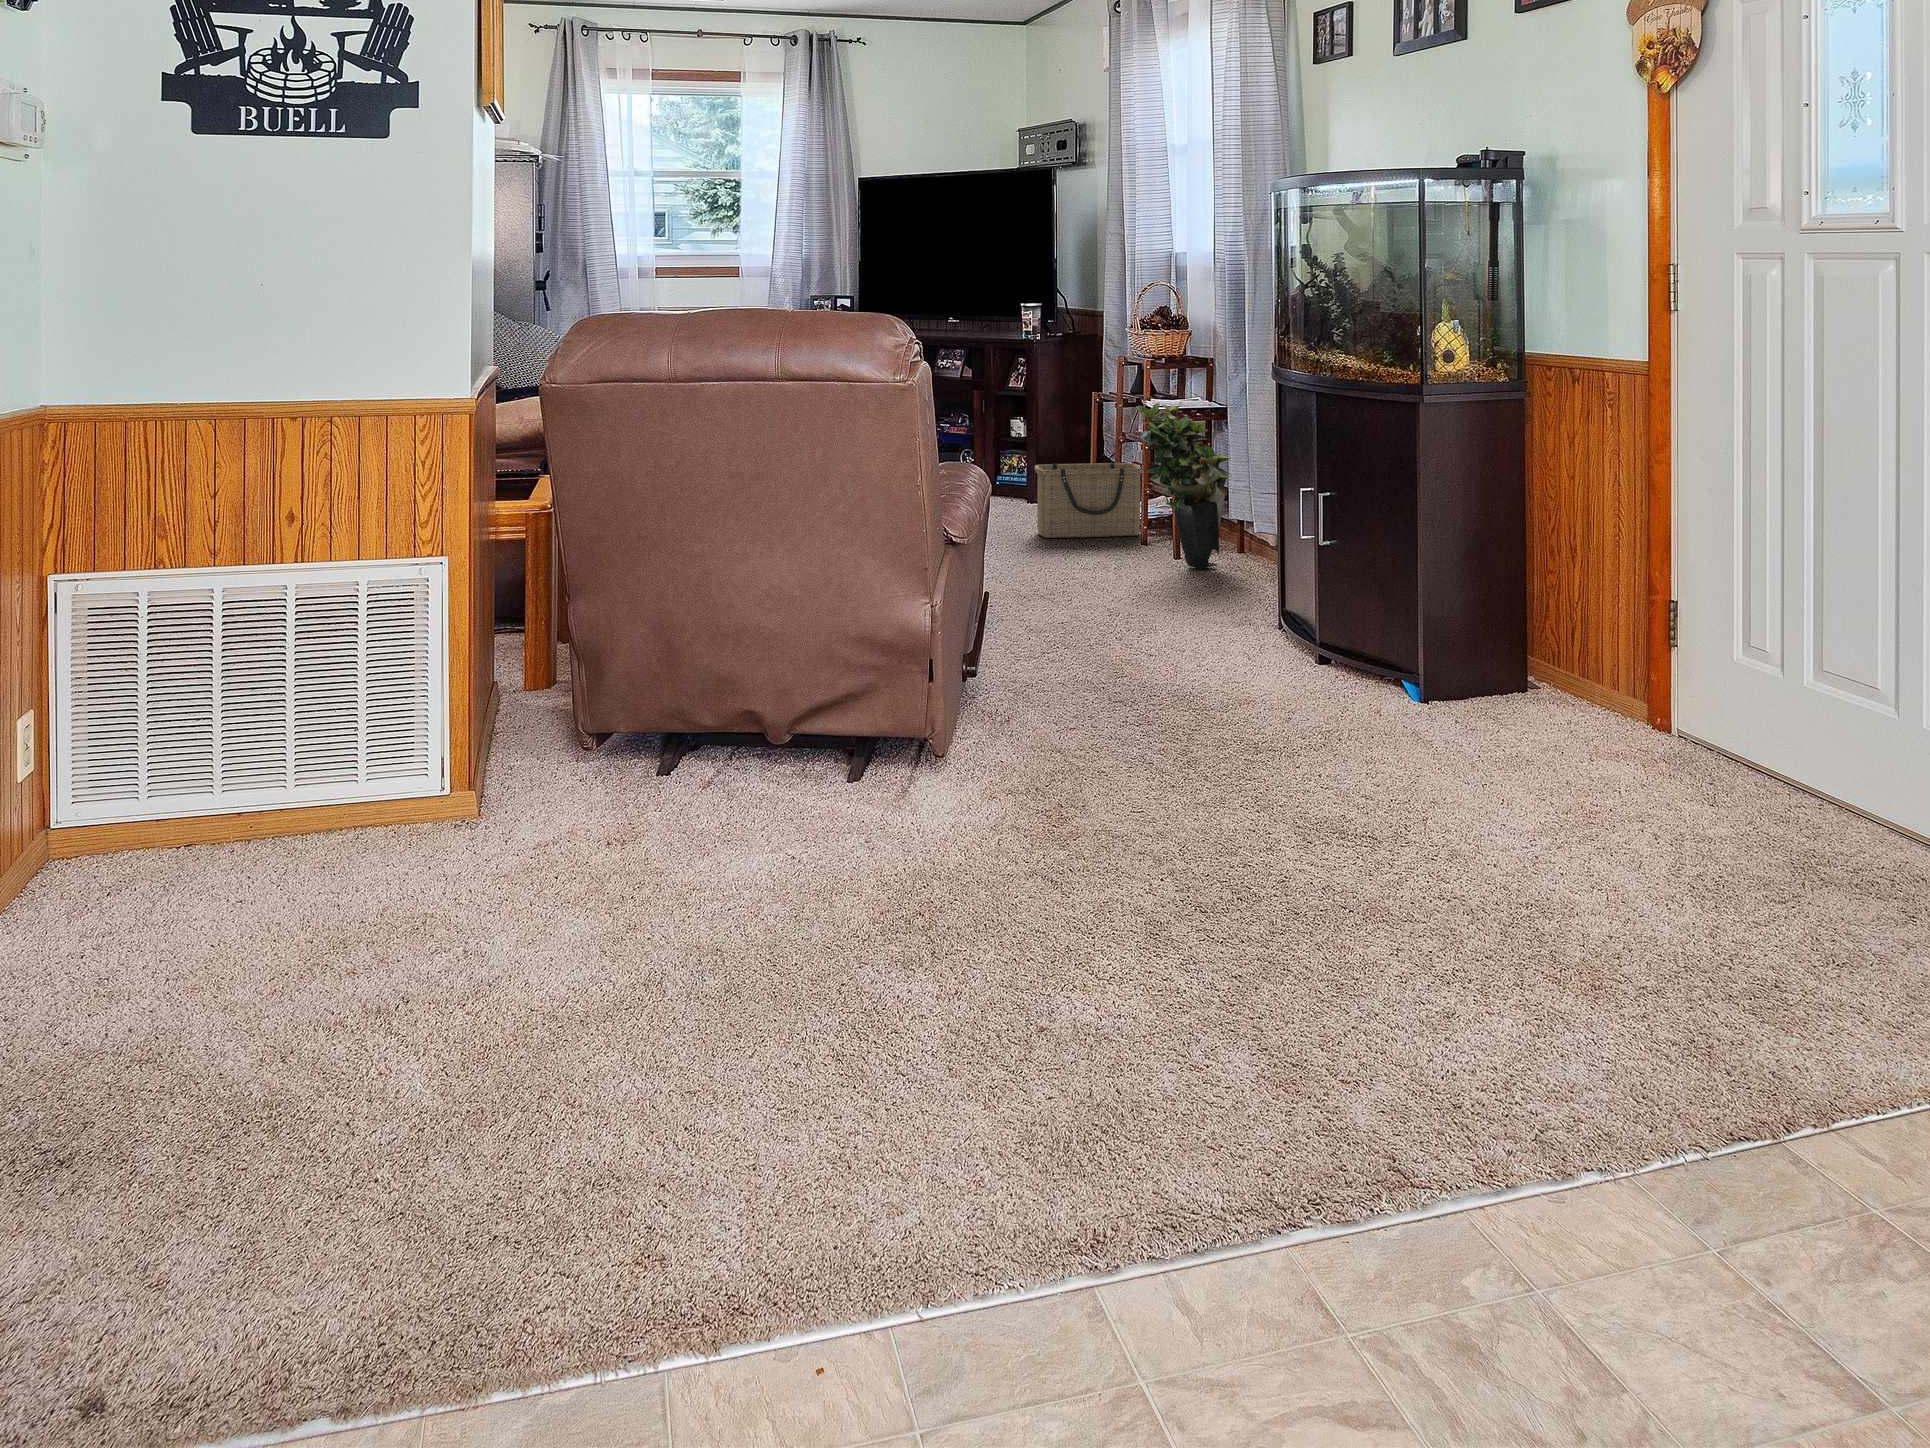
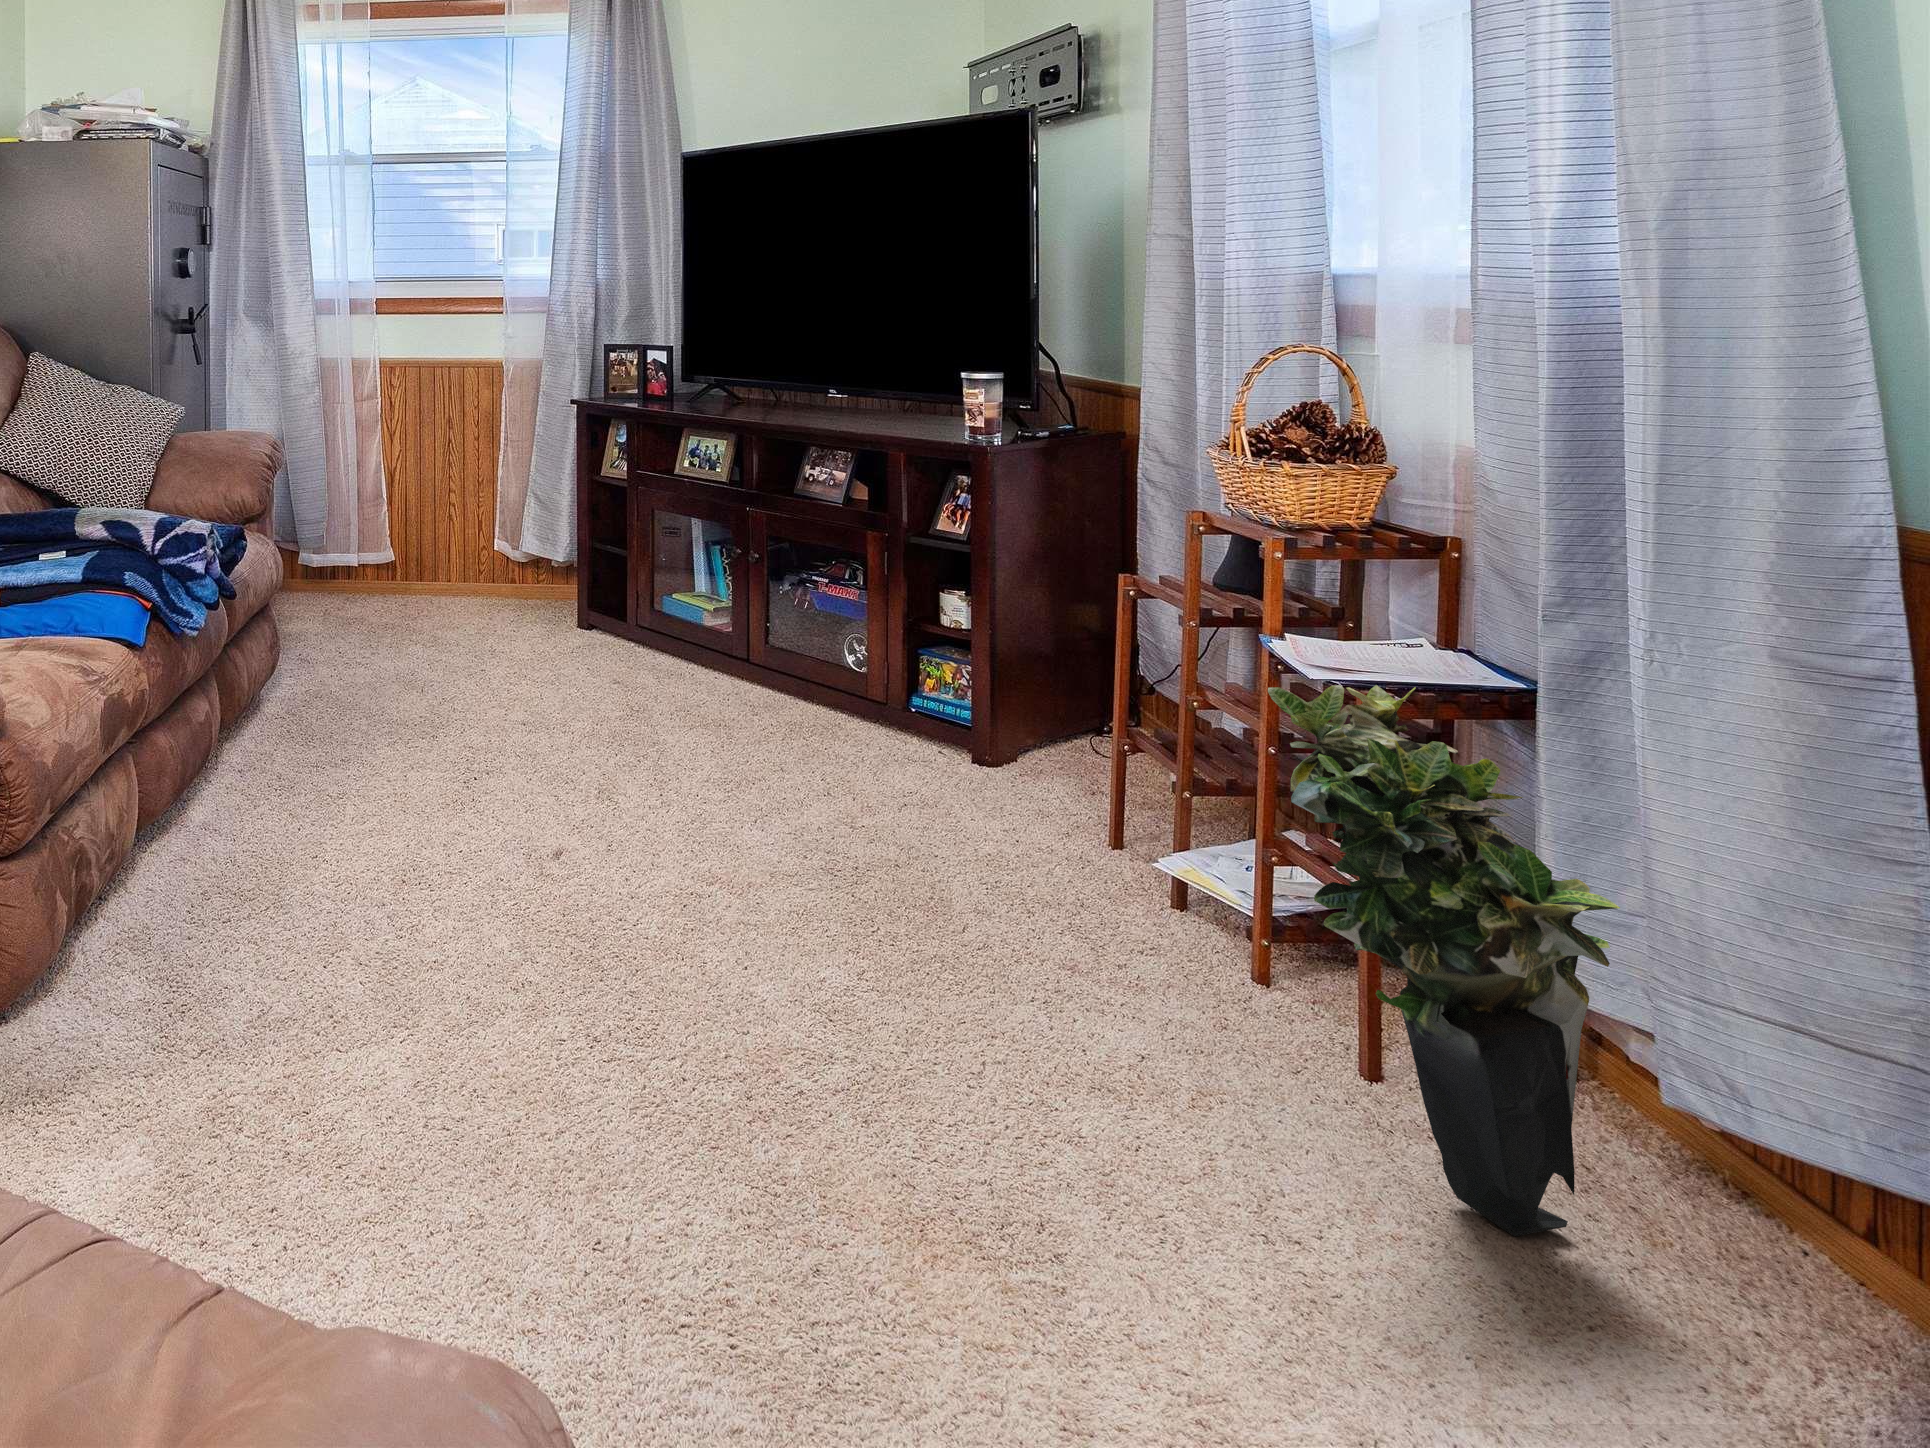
basket: present [1035,463,1142,538] -> none [978,747,1264,955]

